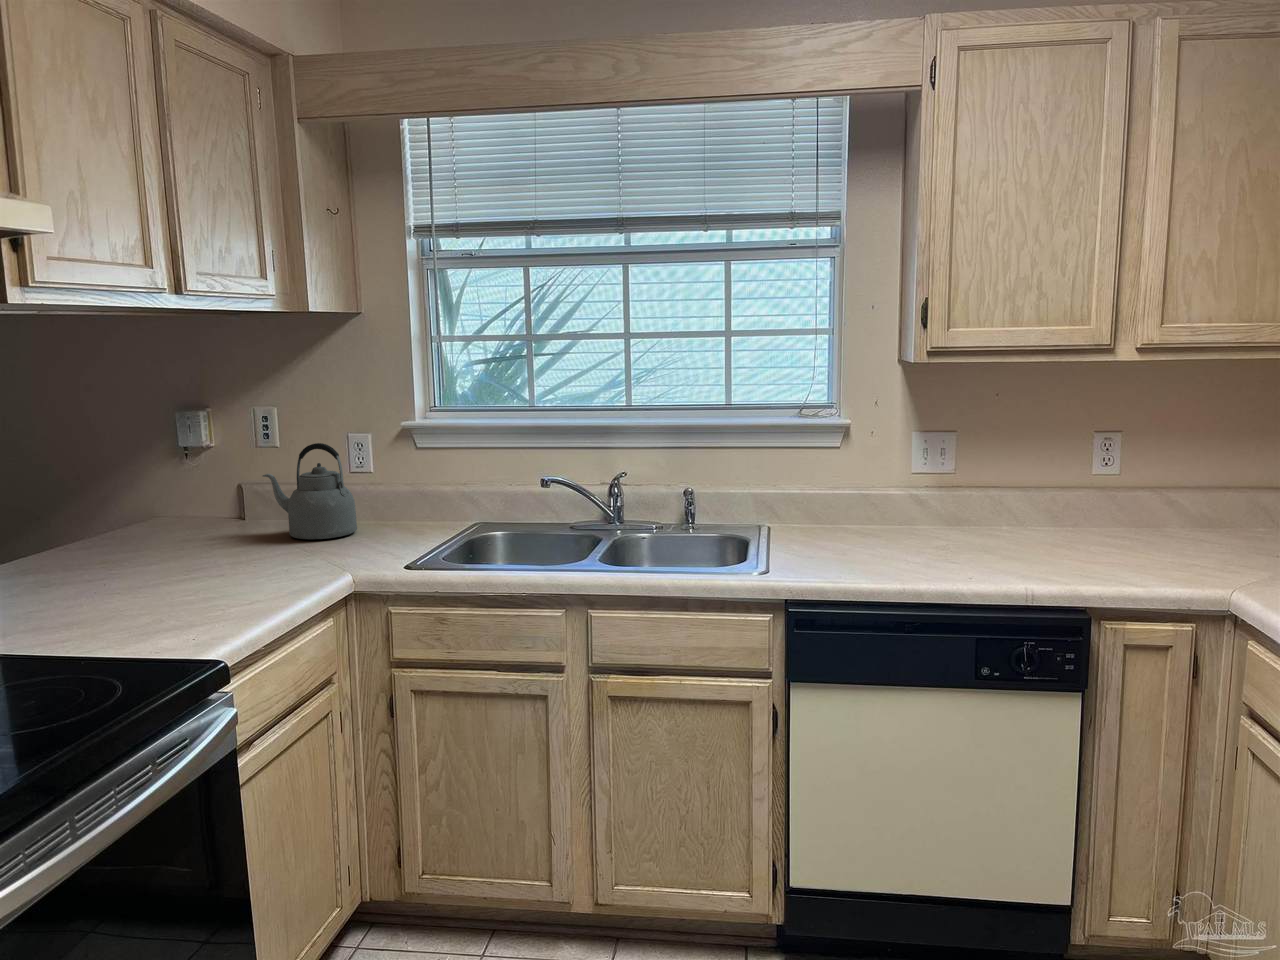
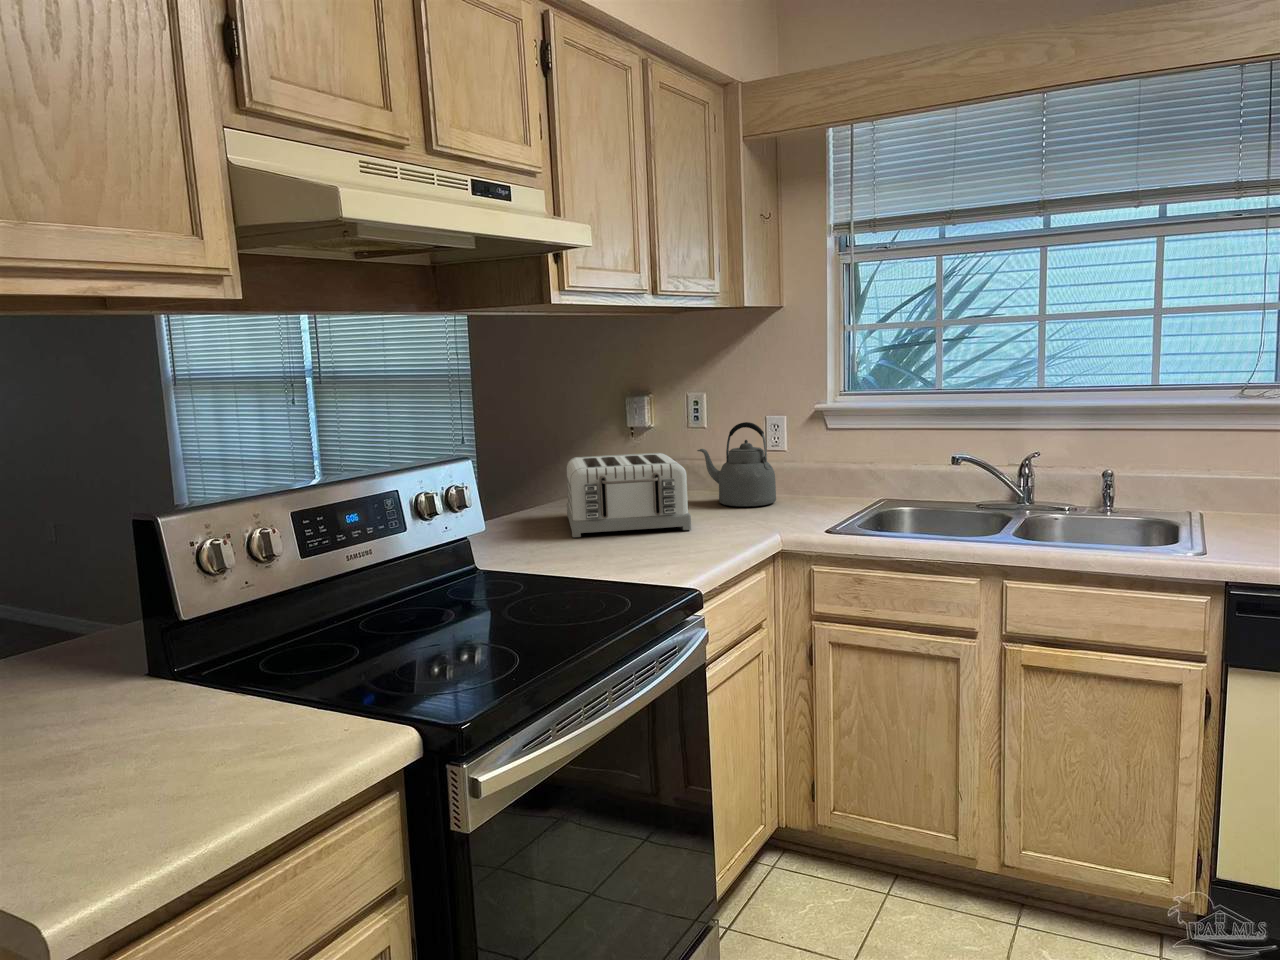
toaster: none [73,482,242,596] -> present [566,453,691,537]

